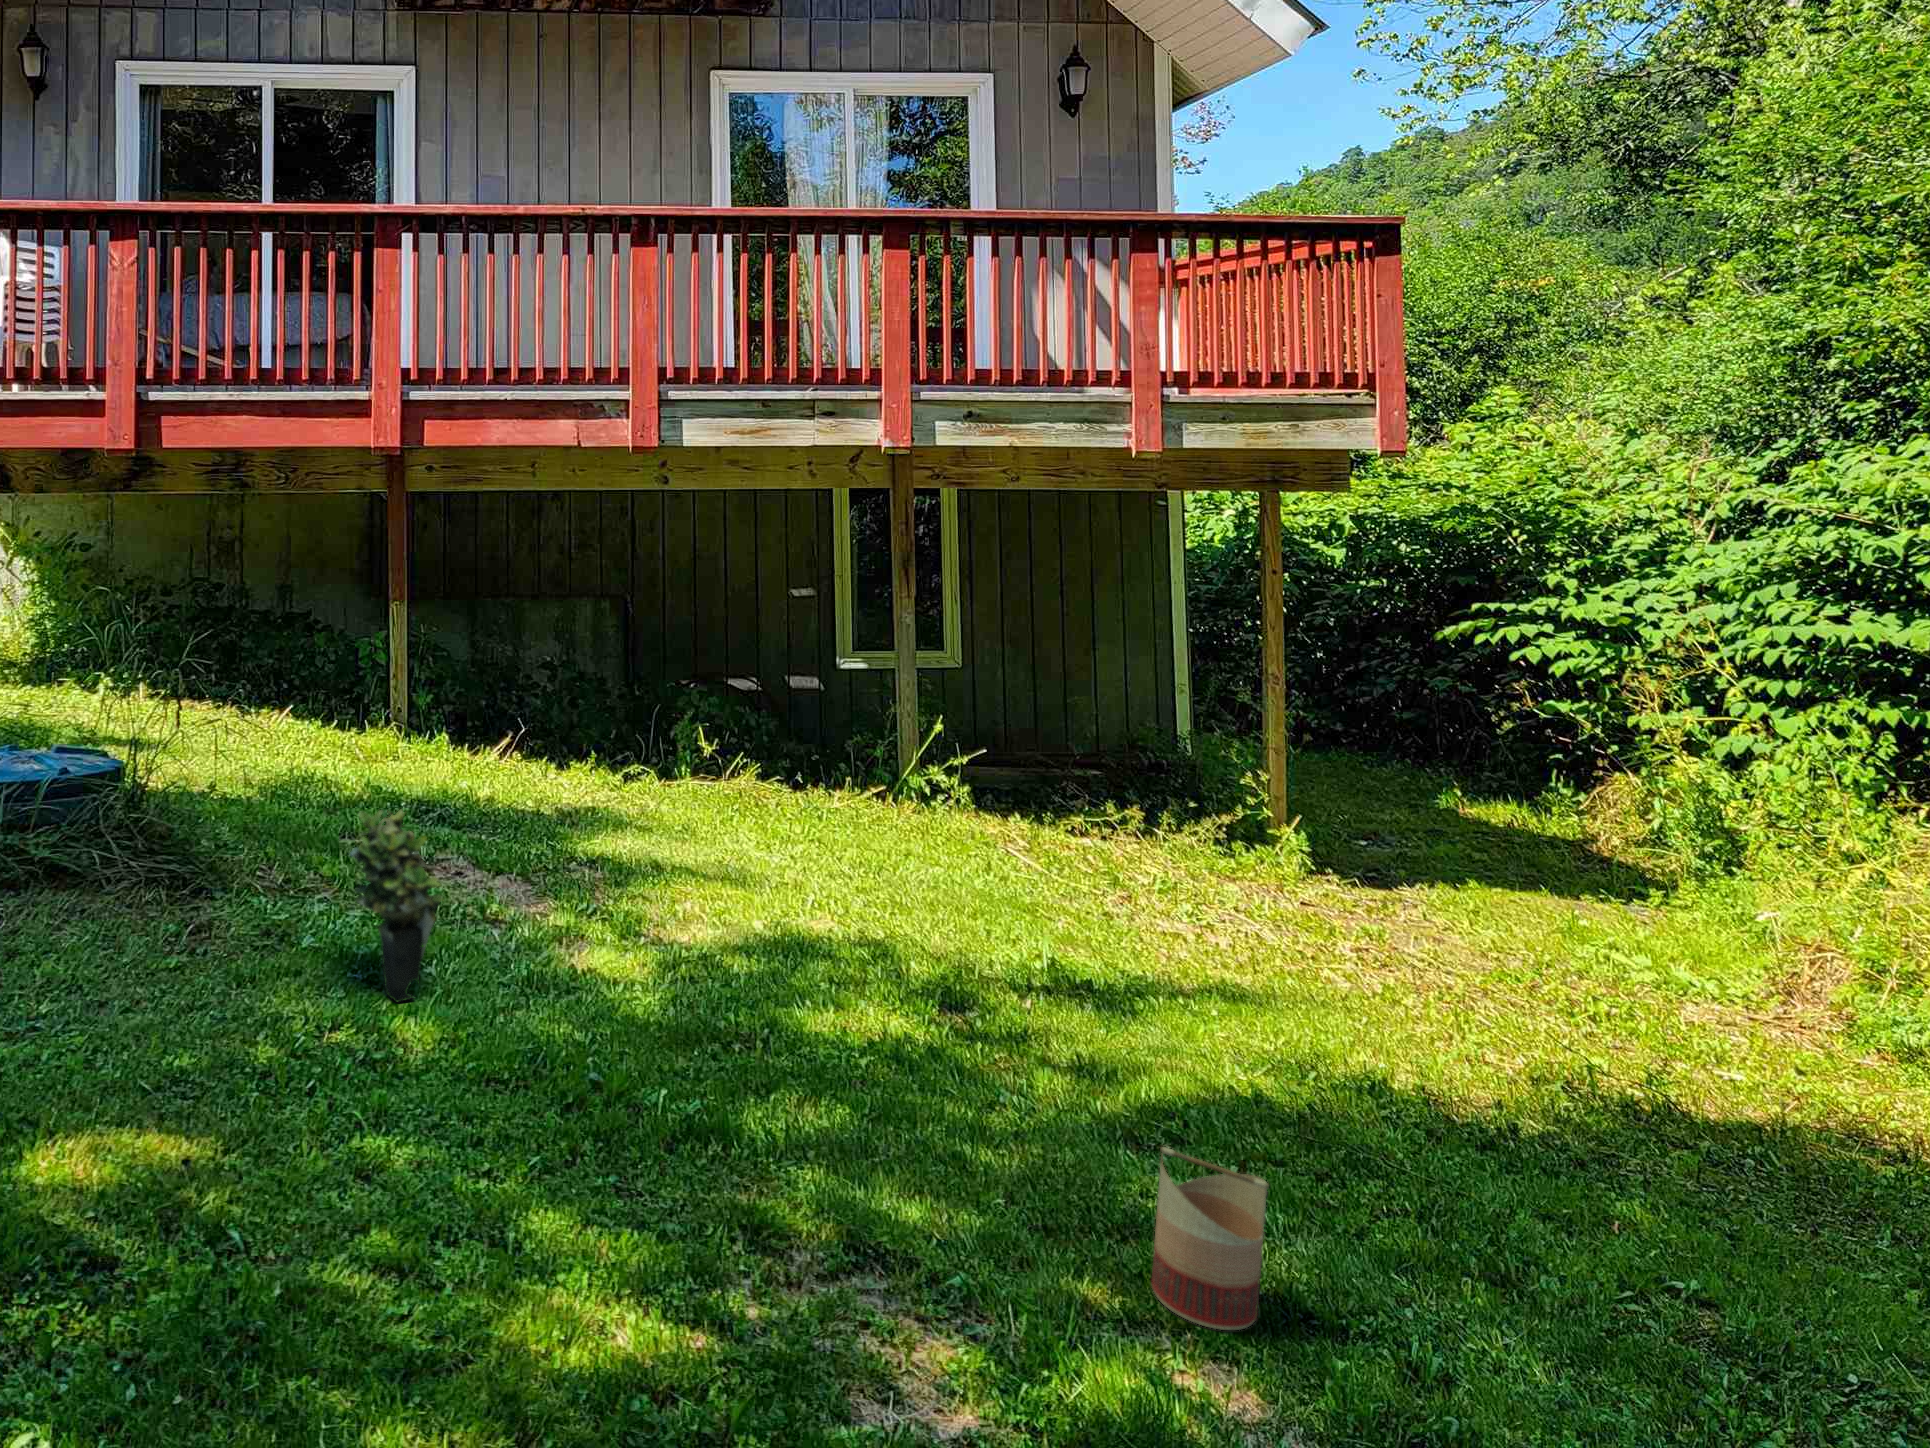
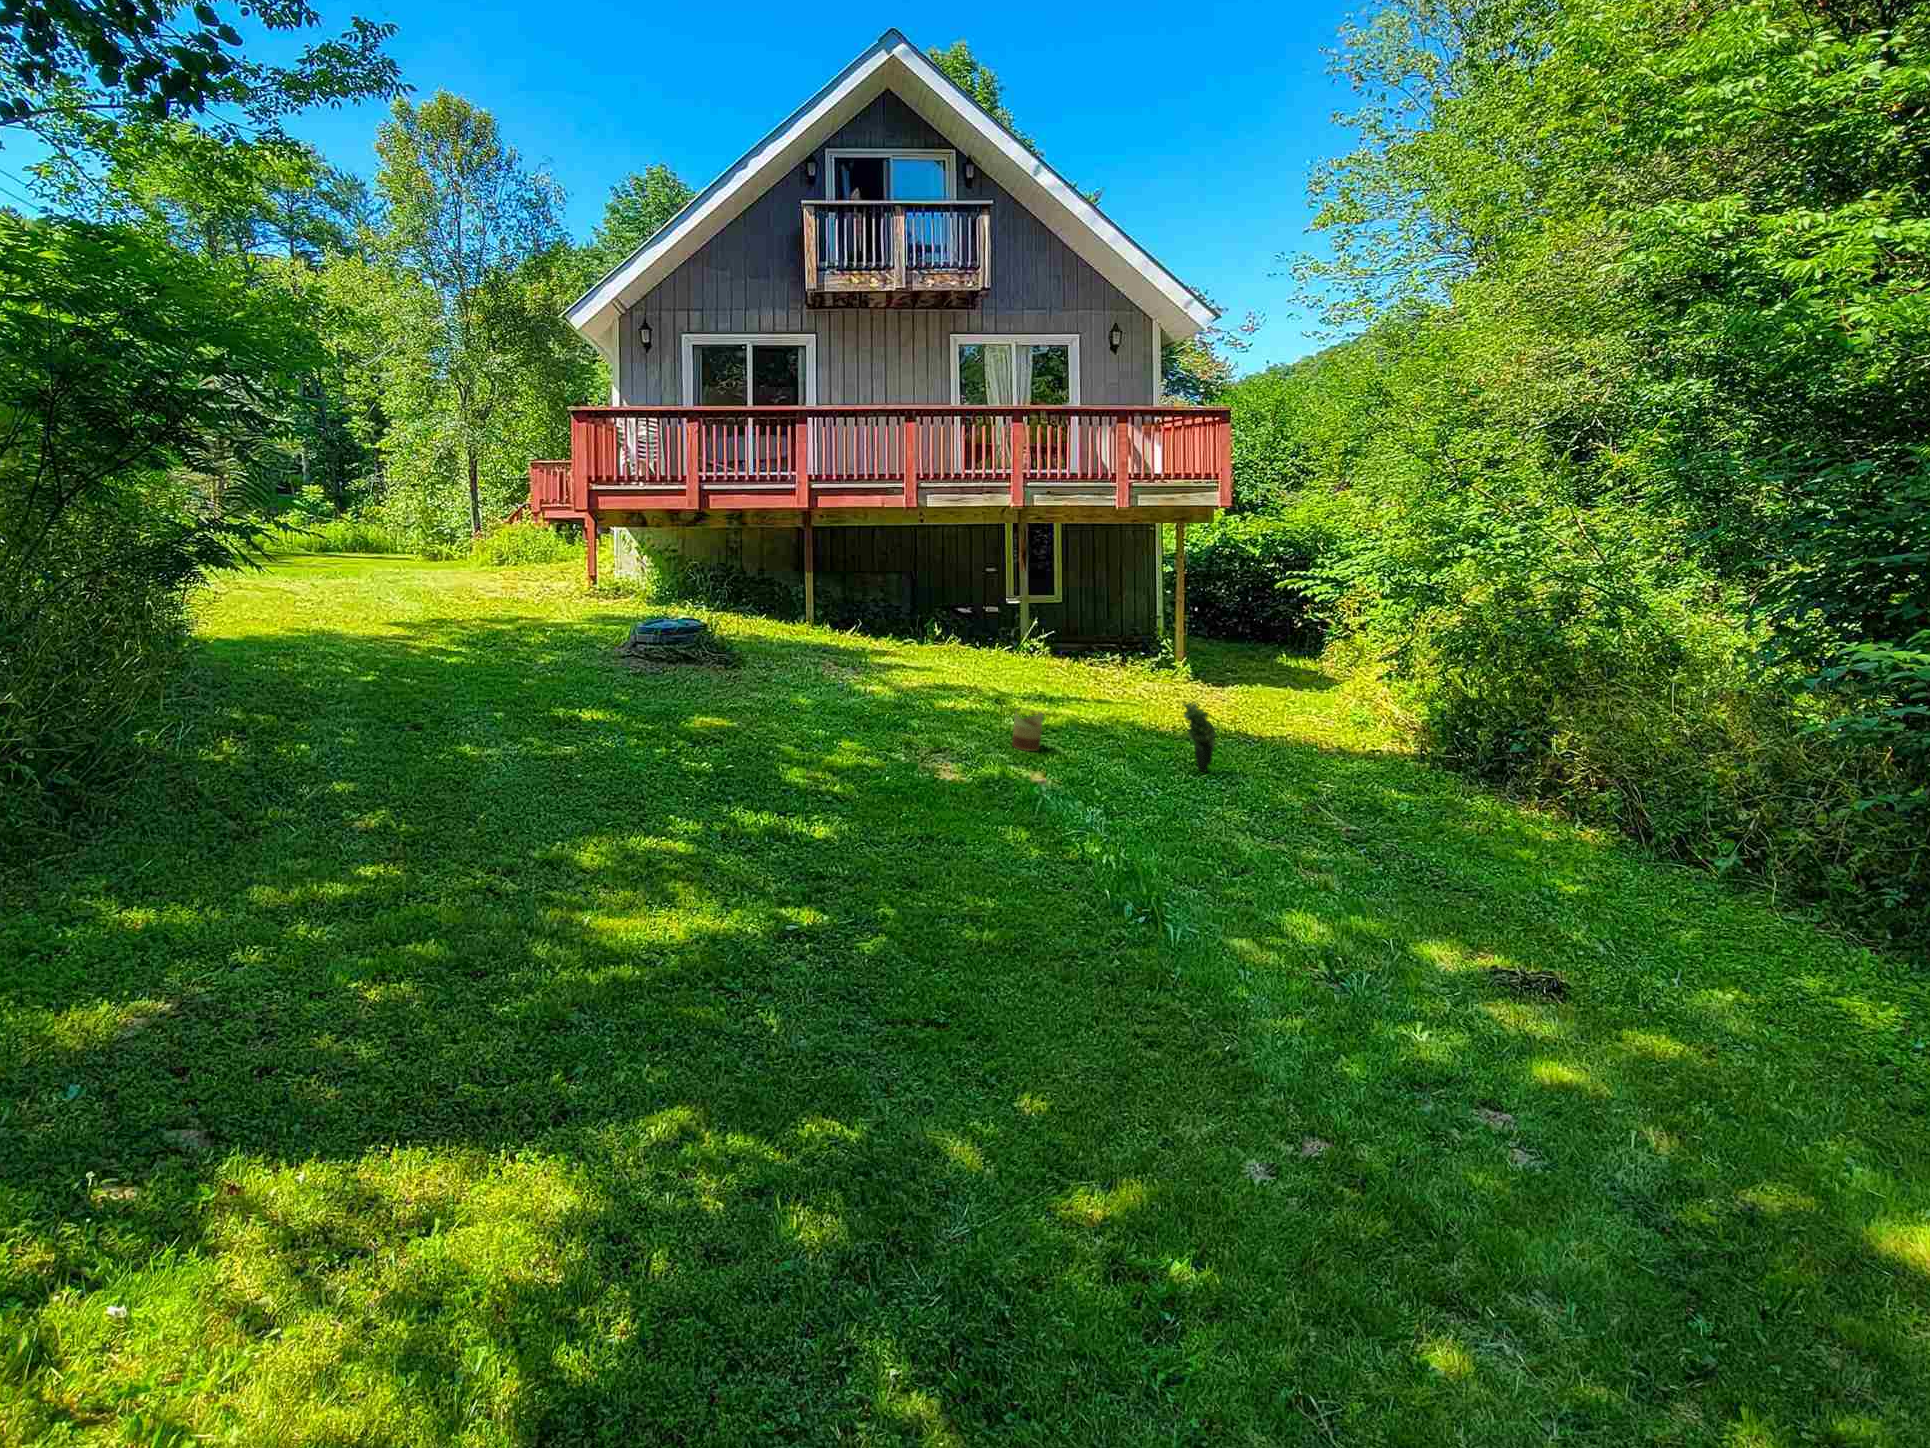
potted plant: present [350,810,443,1002] -> present [1182,703,1218,772]

